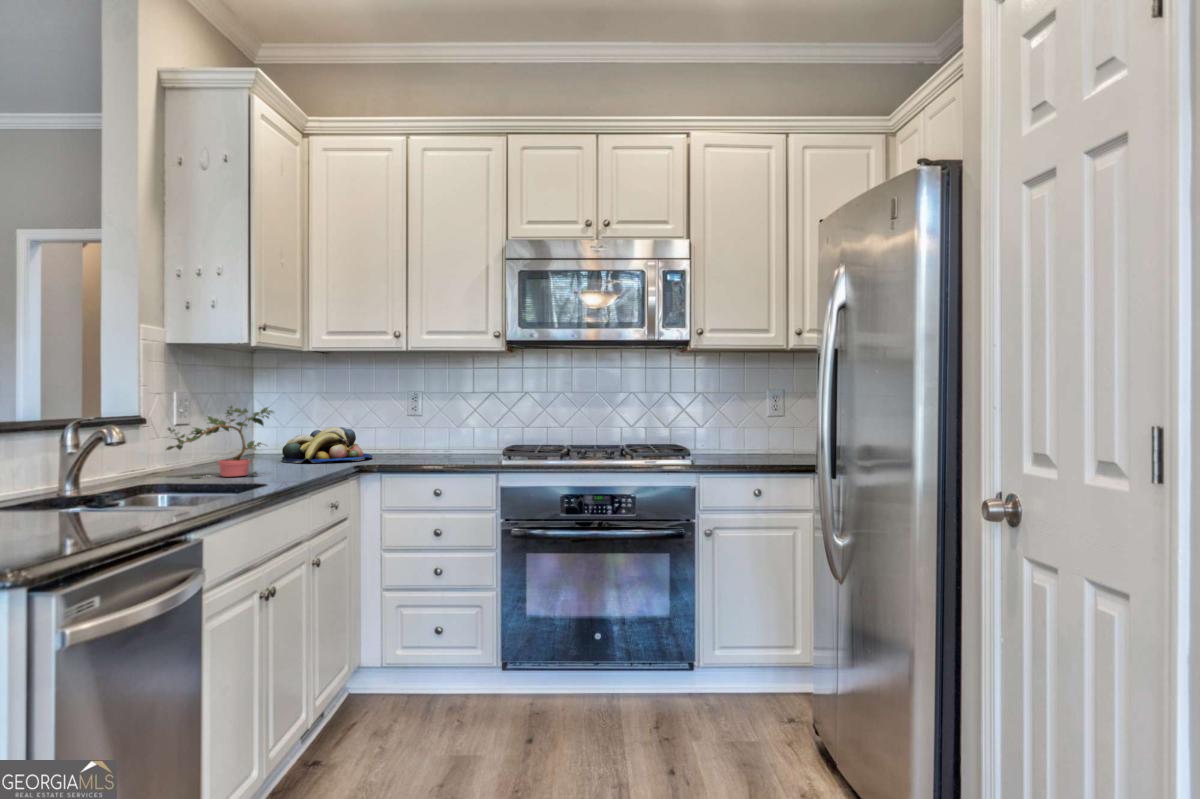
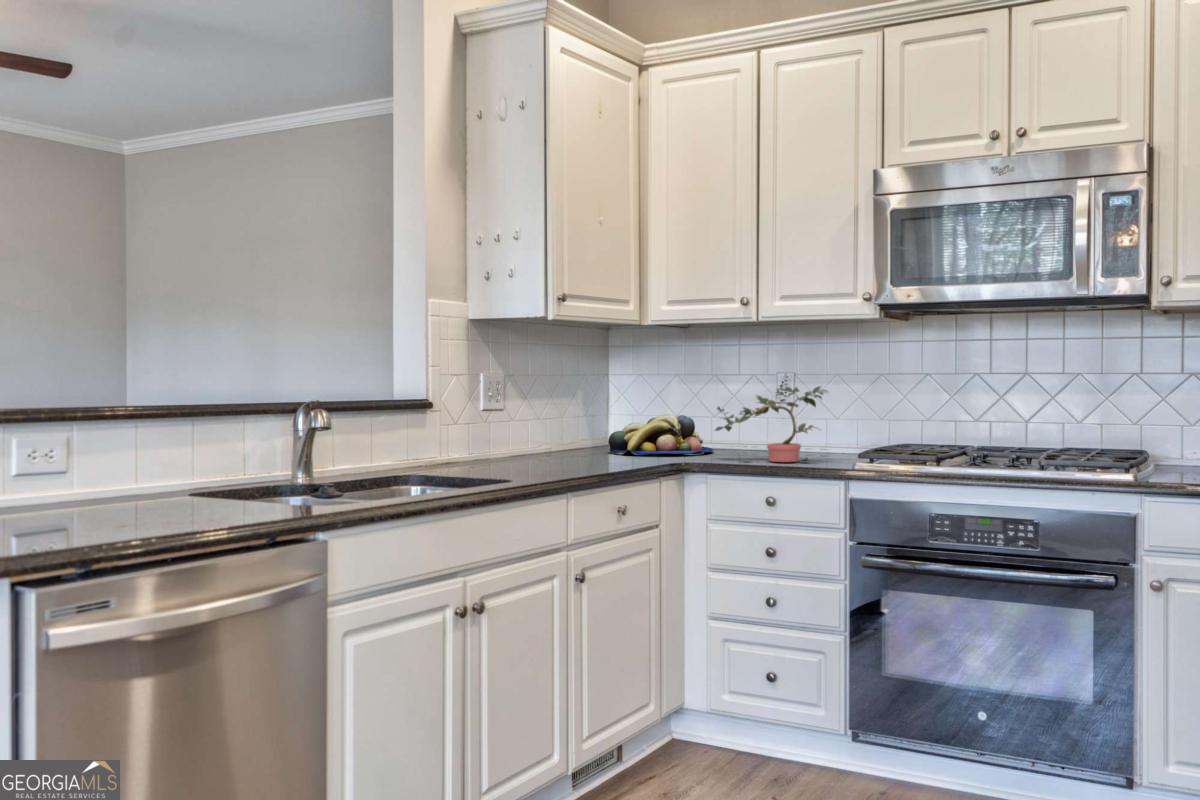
potted plant: present [166,406,274,478] -> present [715,384,827,462]

